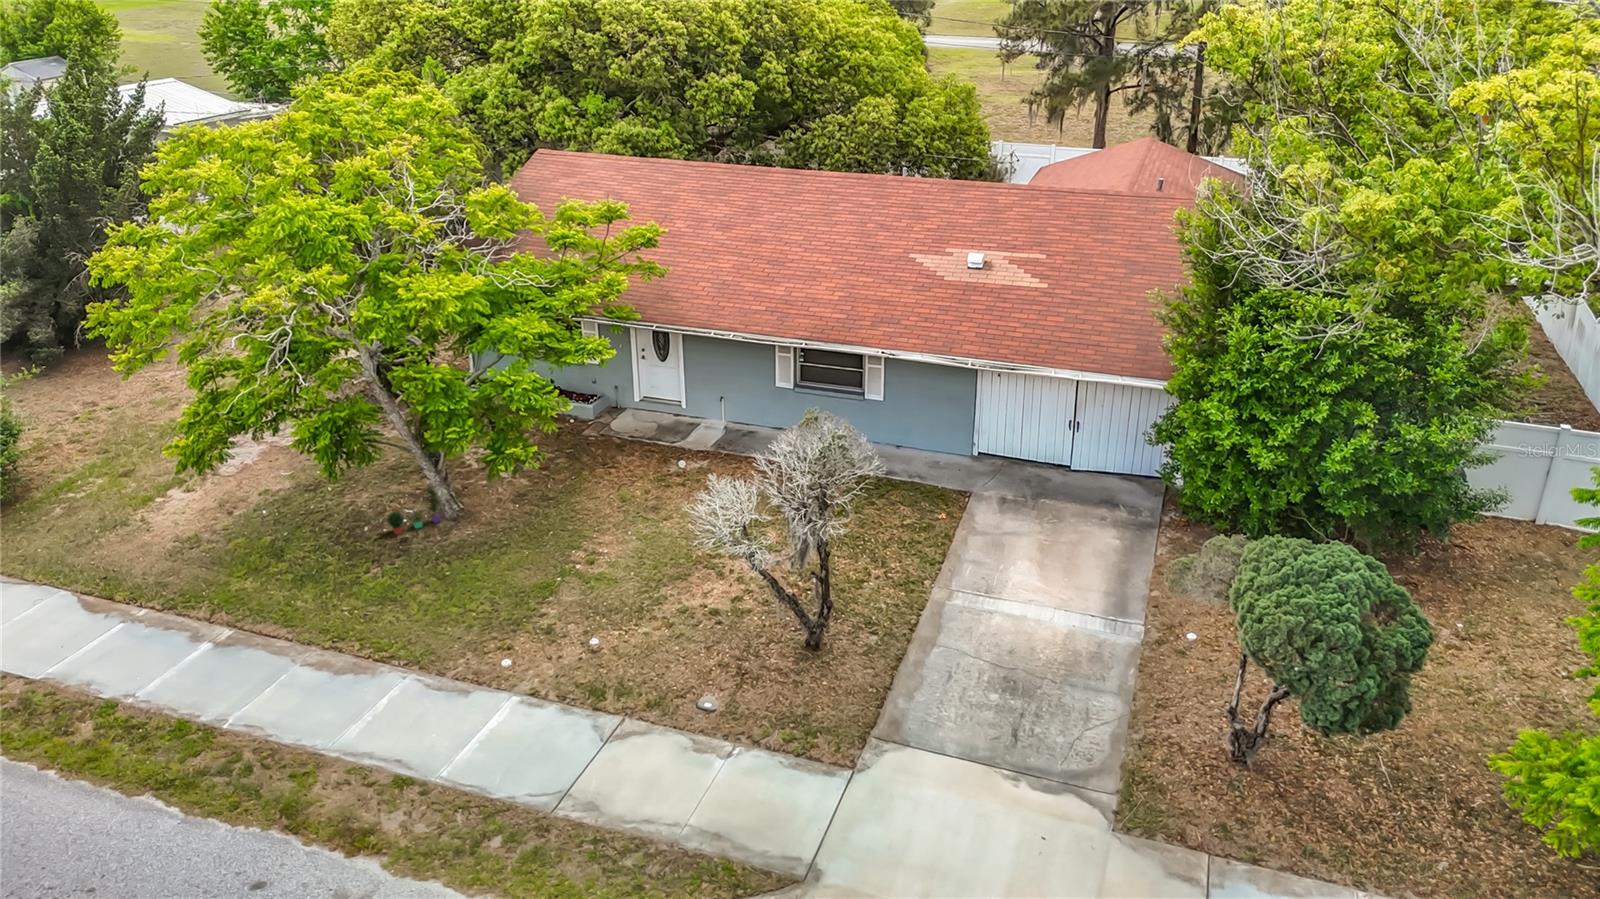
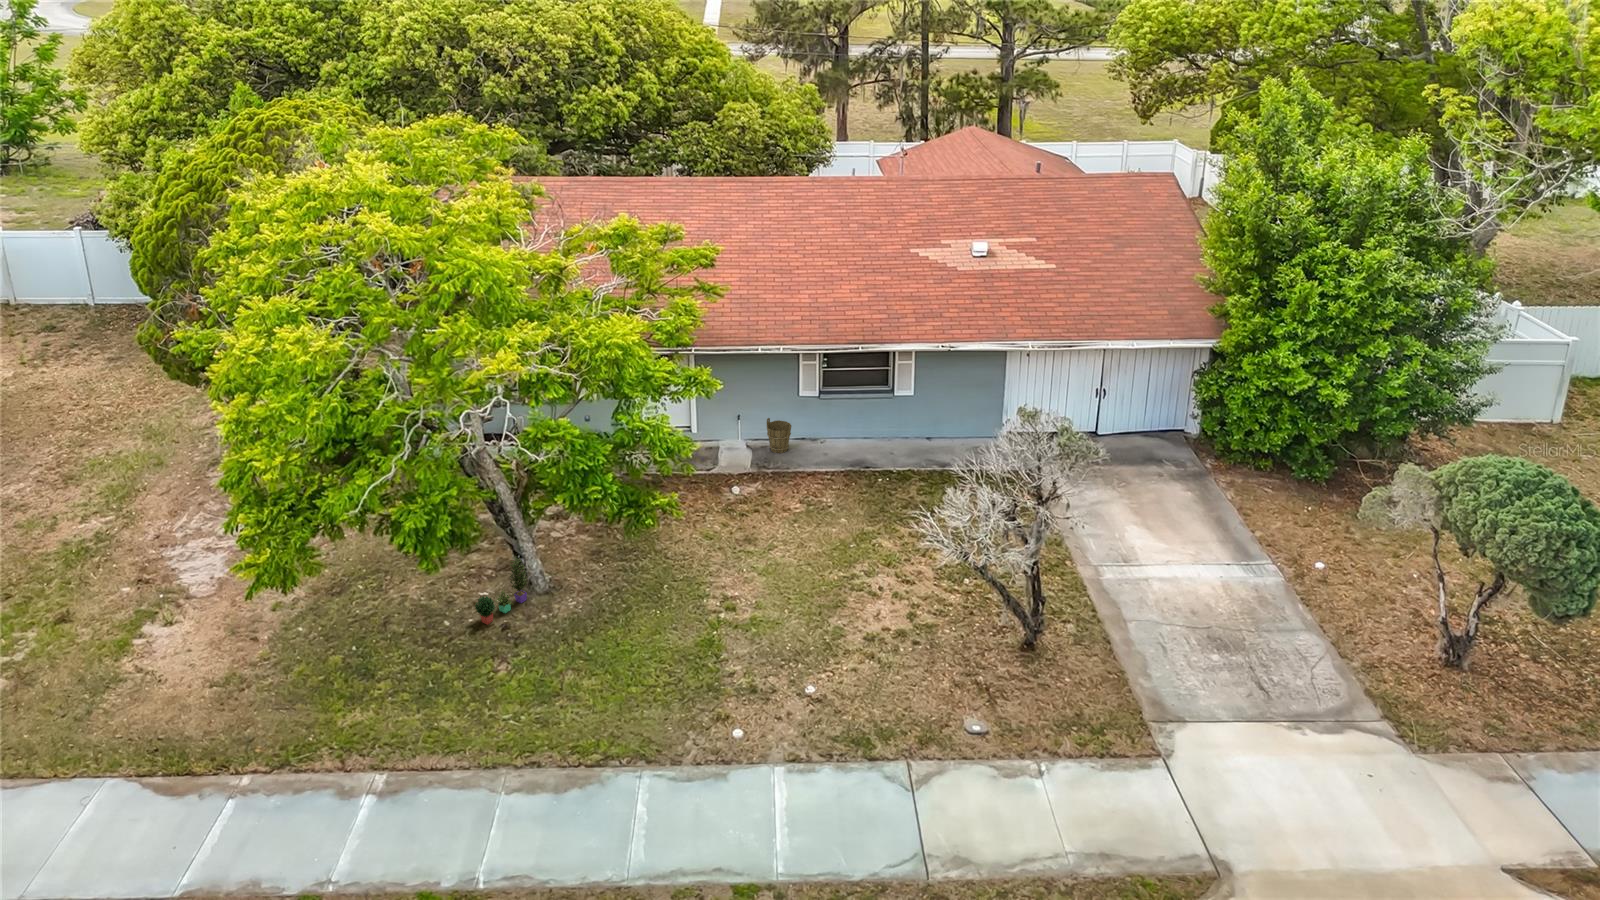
bucket: none [741,401,765,436] -> present [767,418,791,453]

